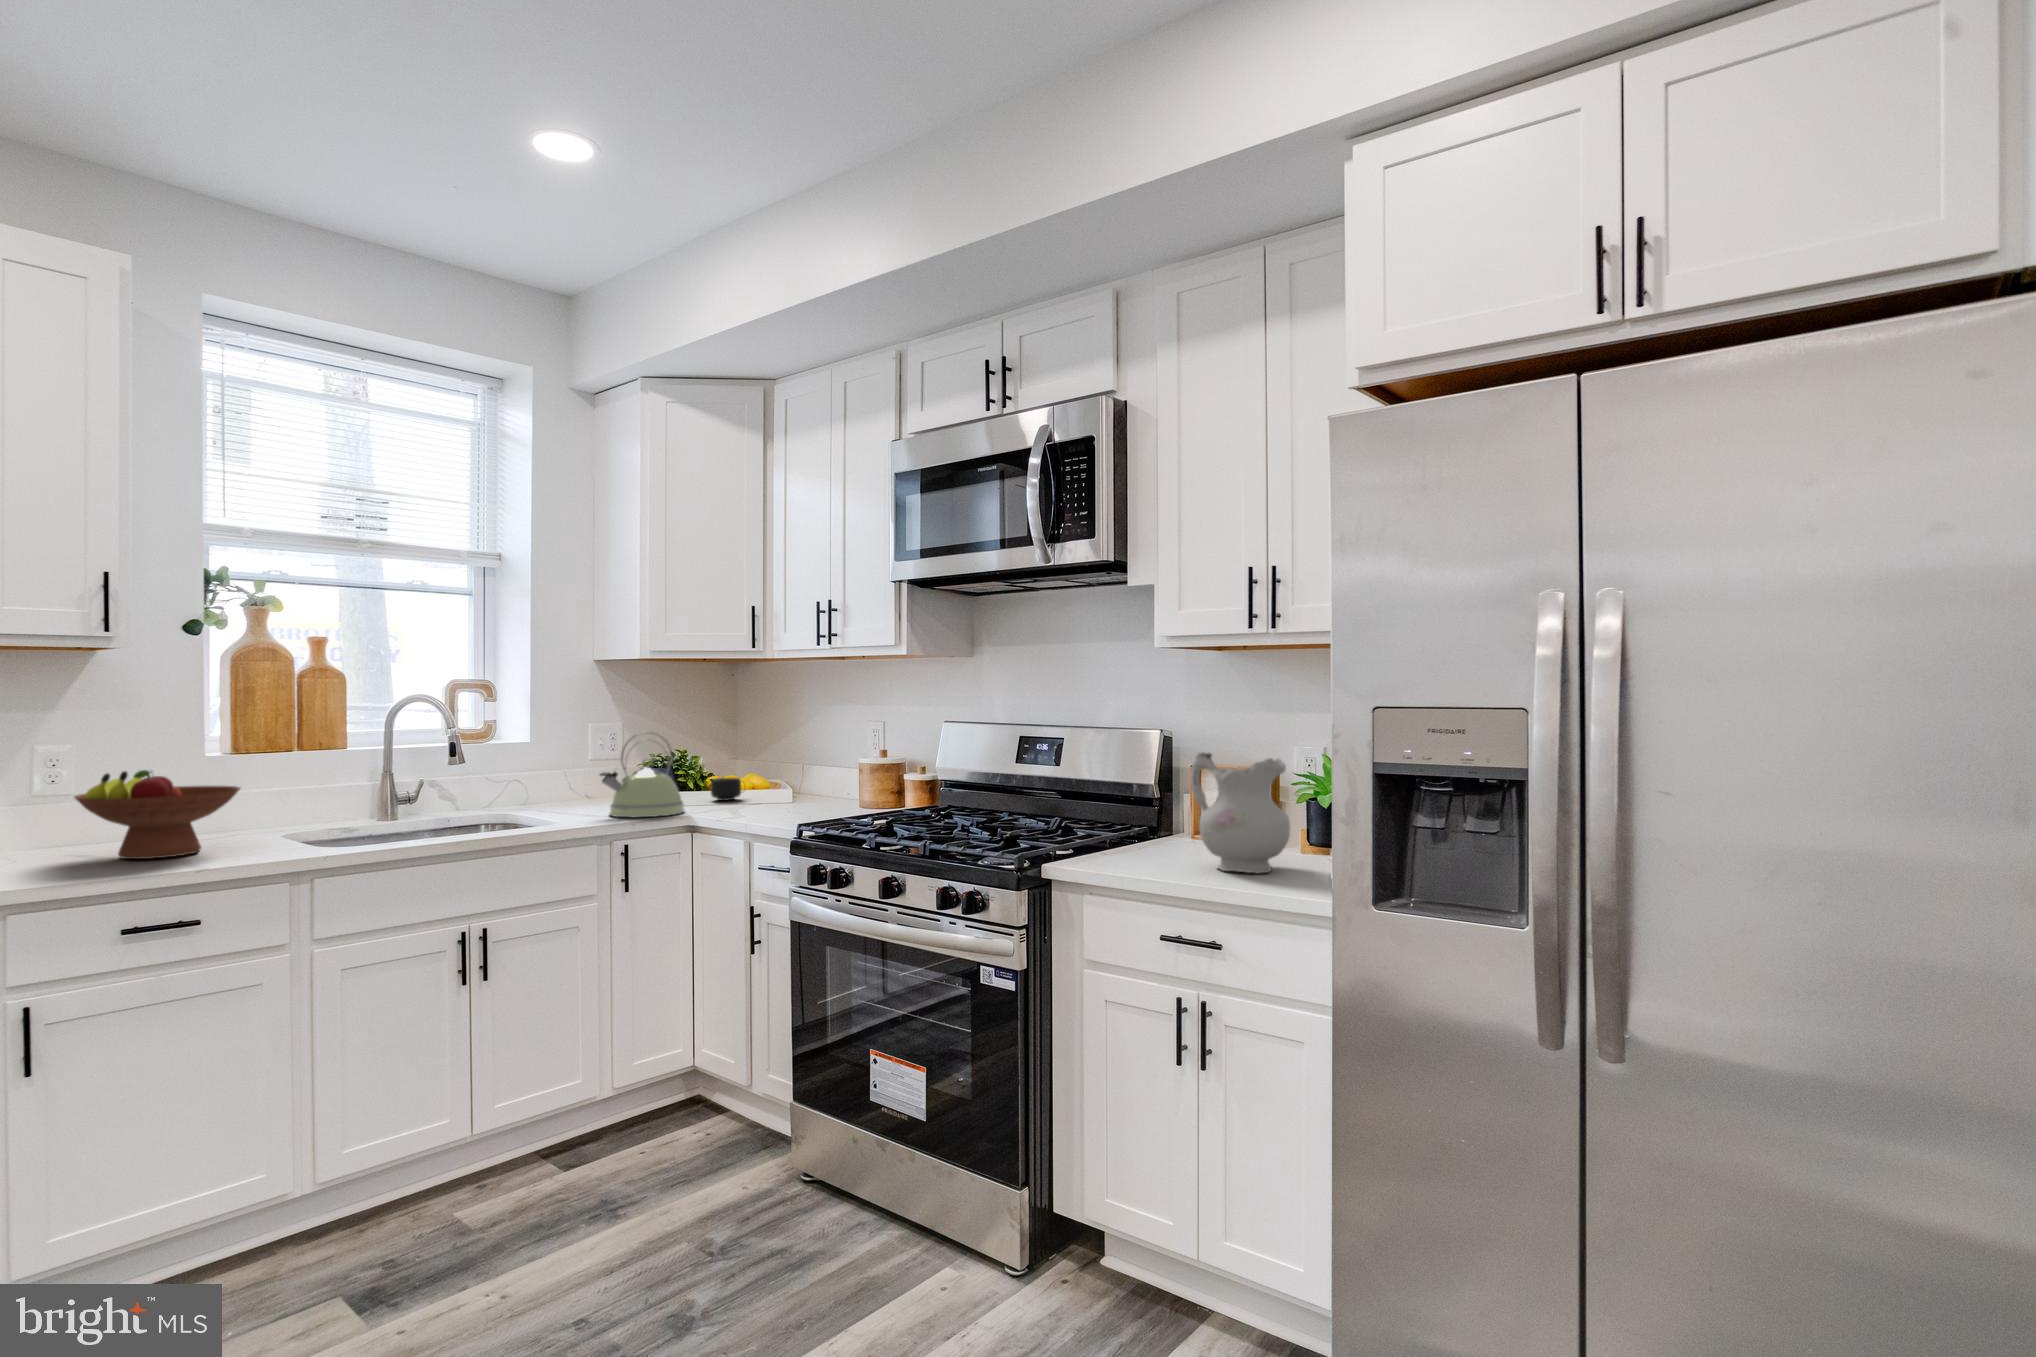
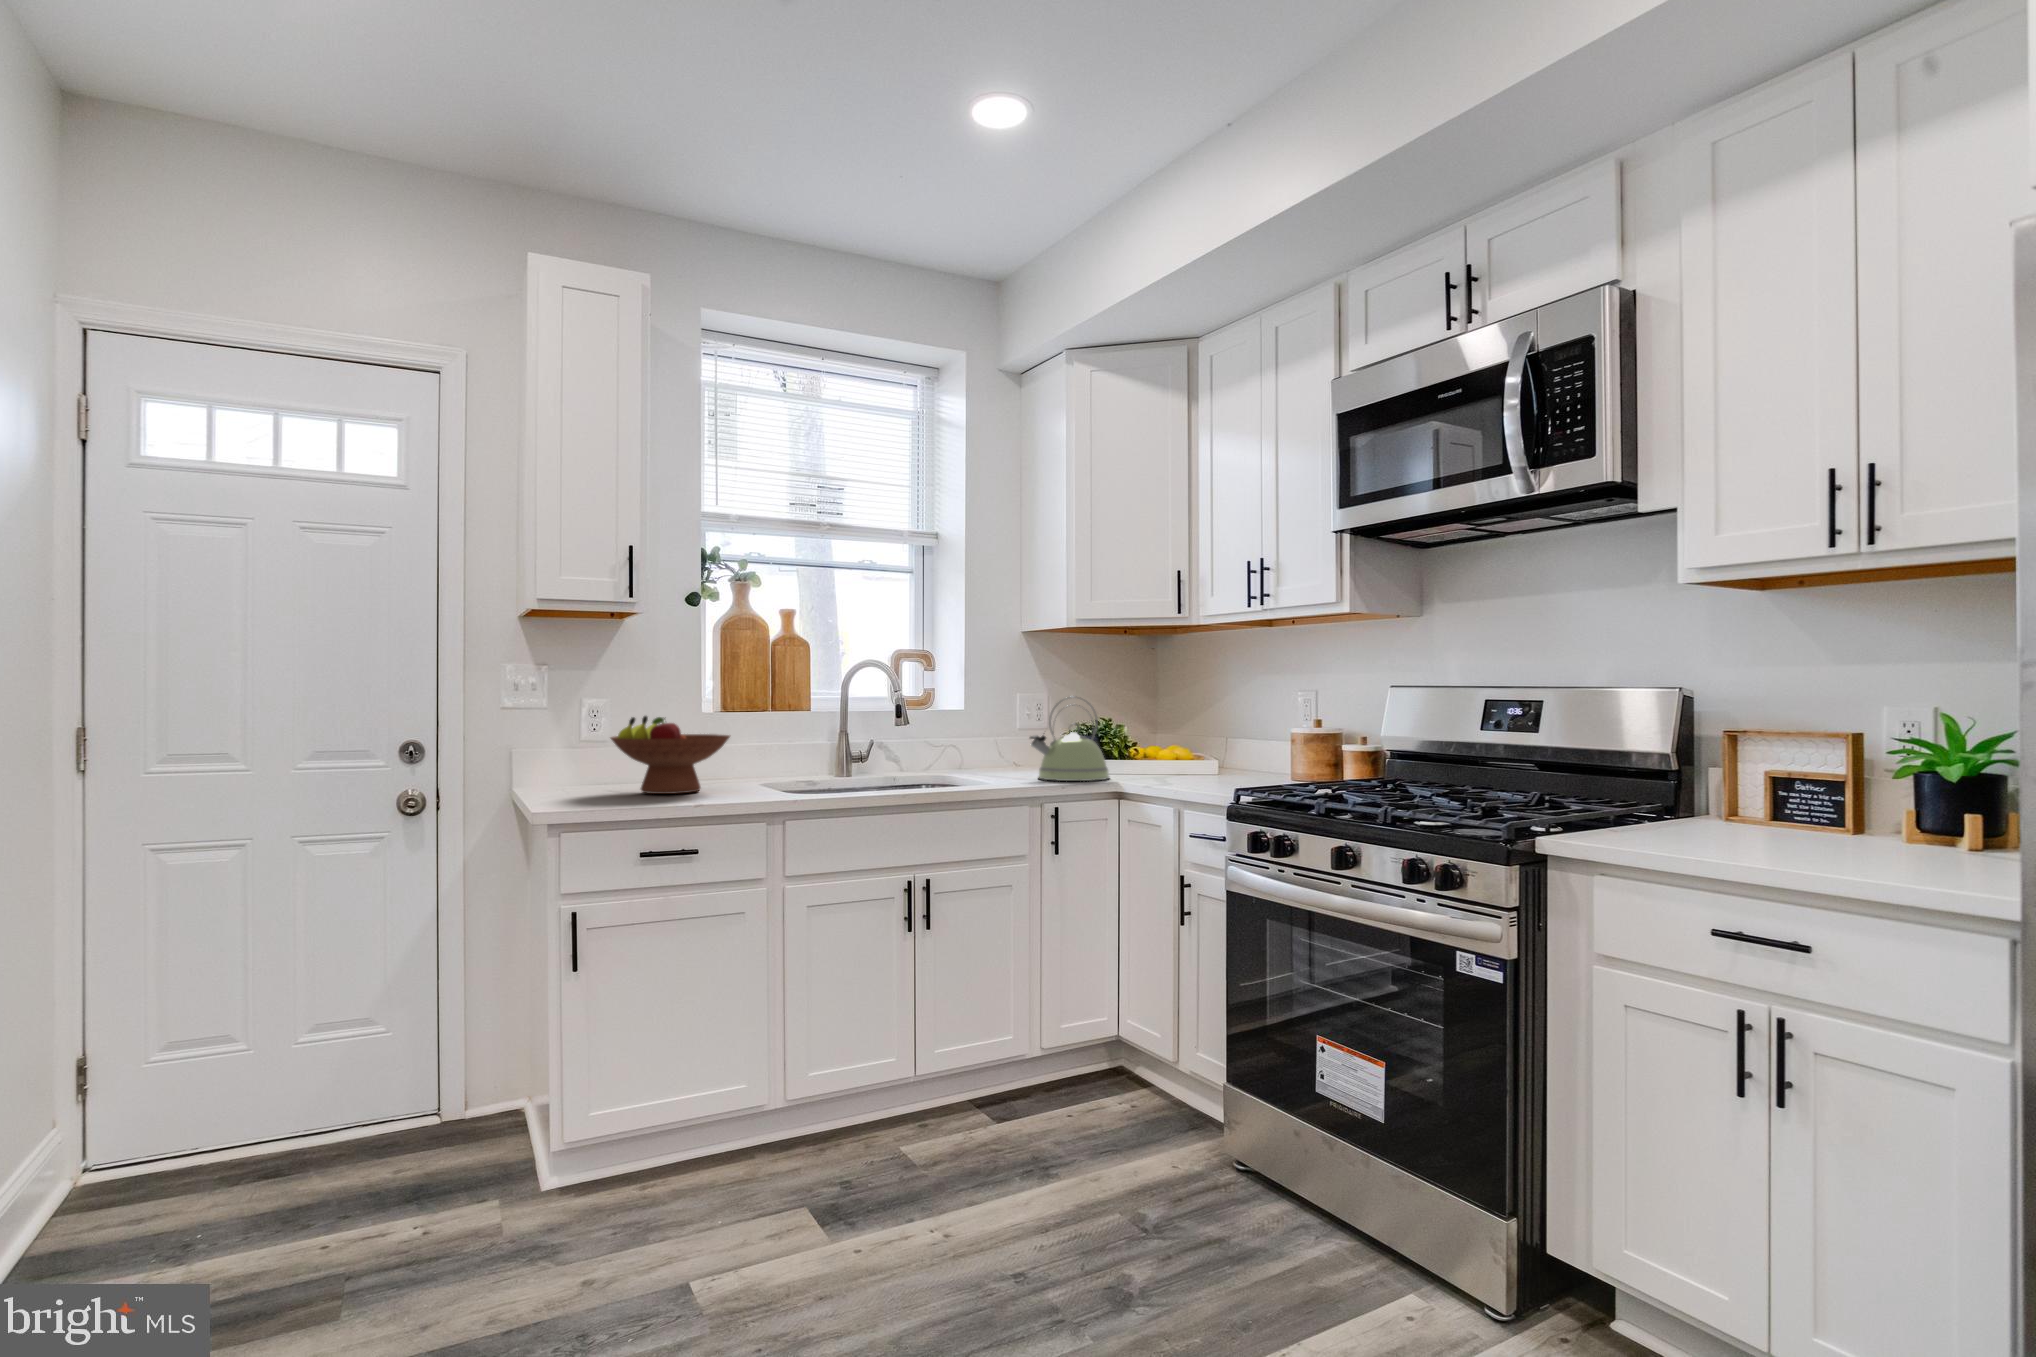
ceramic pitcher: present [1190,753,1290,873] -> none [1742,704,1901,859]
mug: present [711,777,744,801] -> none [1133,748,1167,771]

